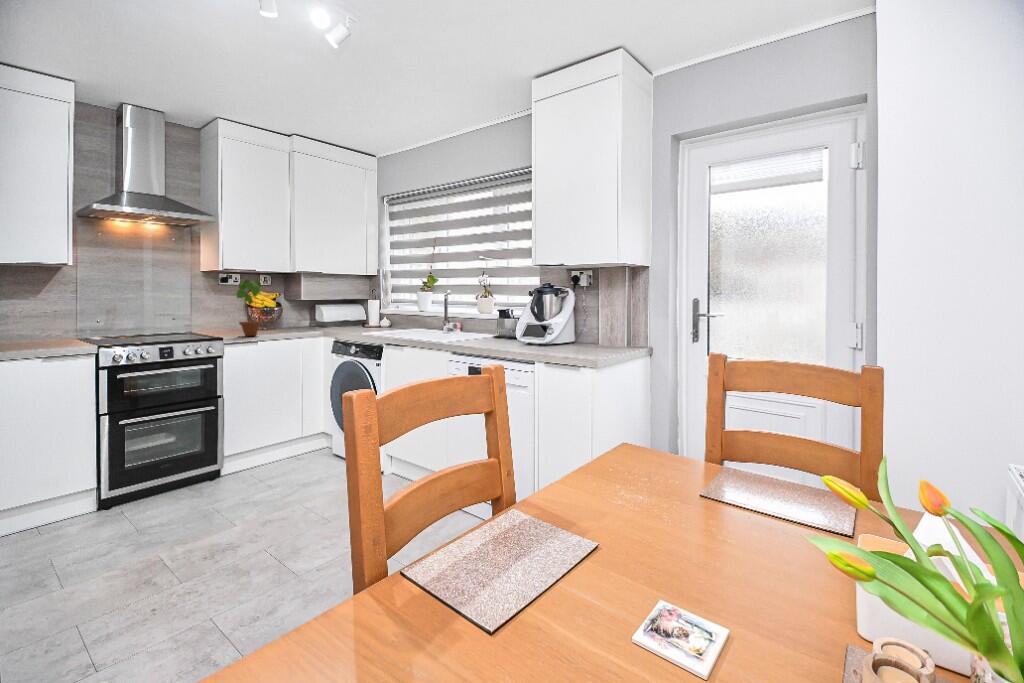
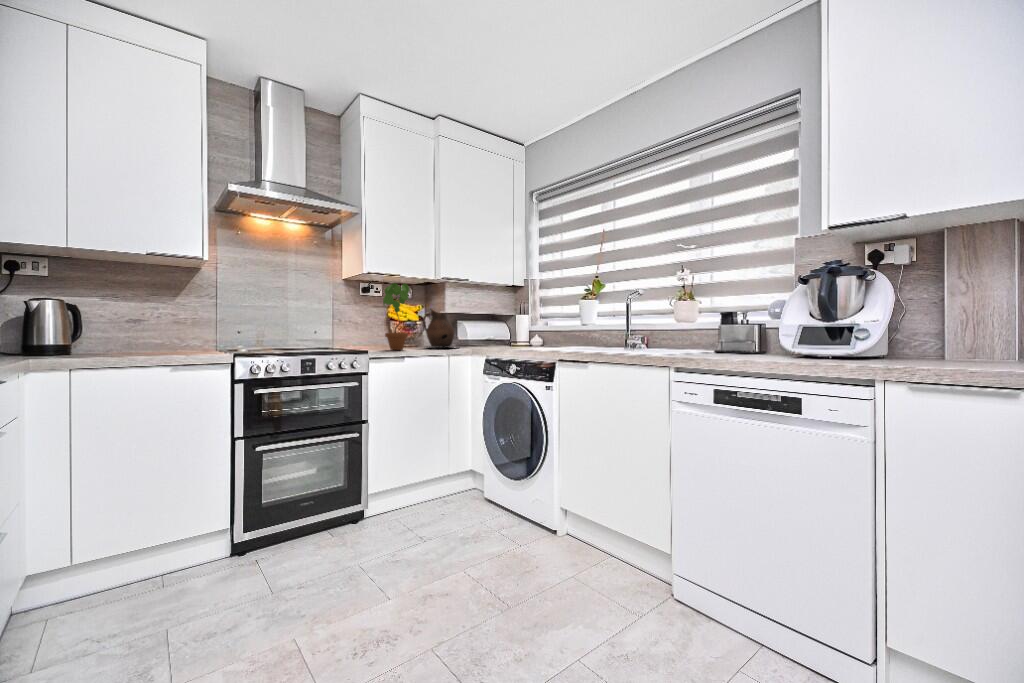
ceramic pitcher: none [276,300,312,333] -> present [423,309,460,348]

